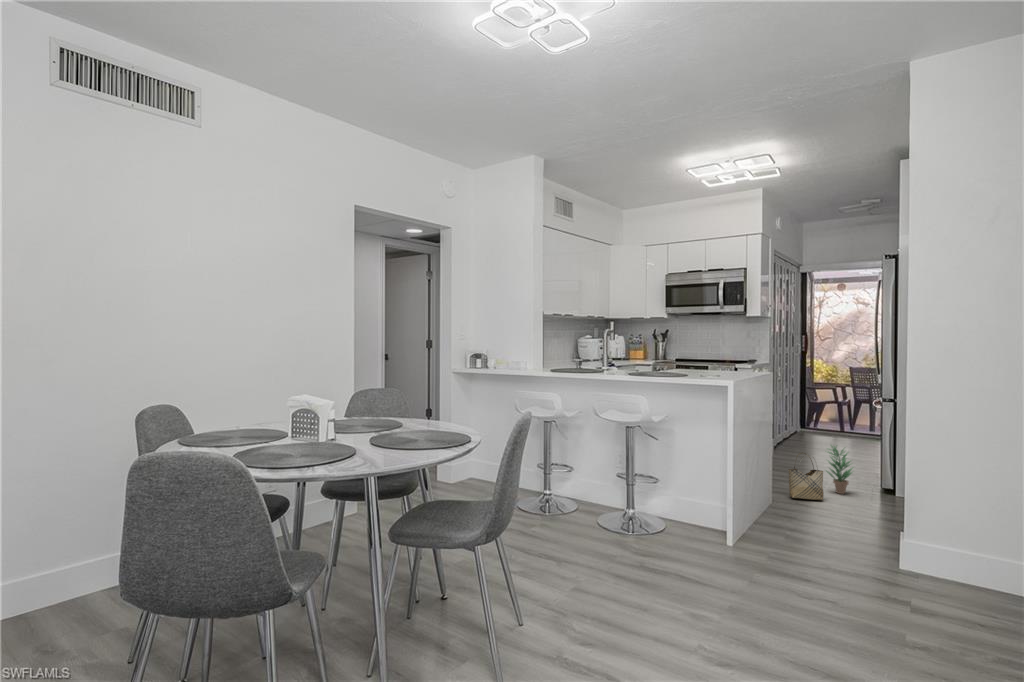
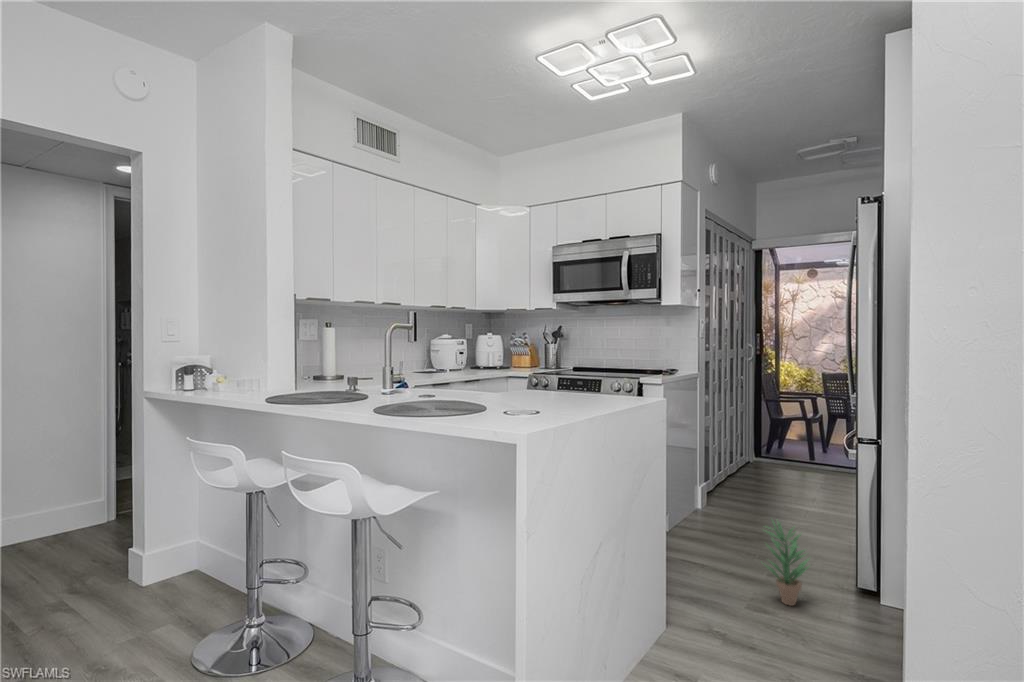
woven basket: present [788,453,823,500] -> none [694,538,755,627]

